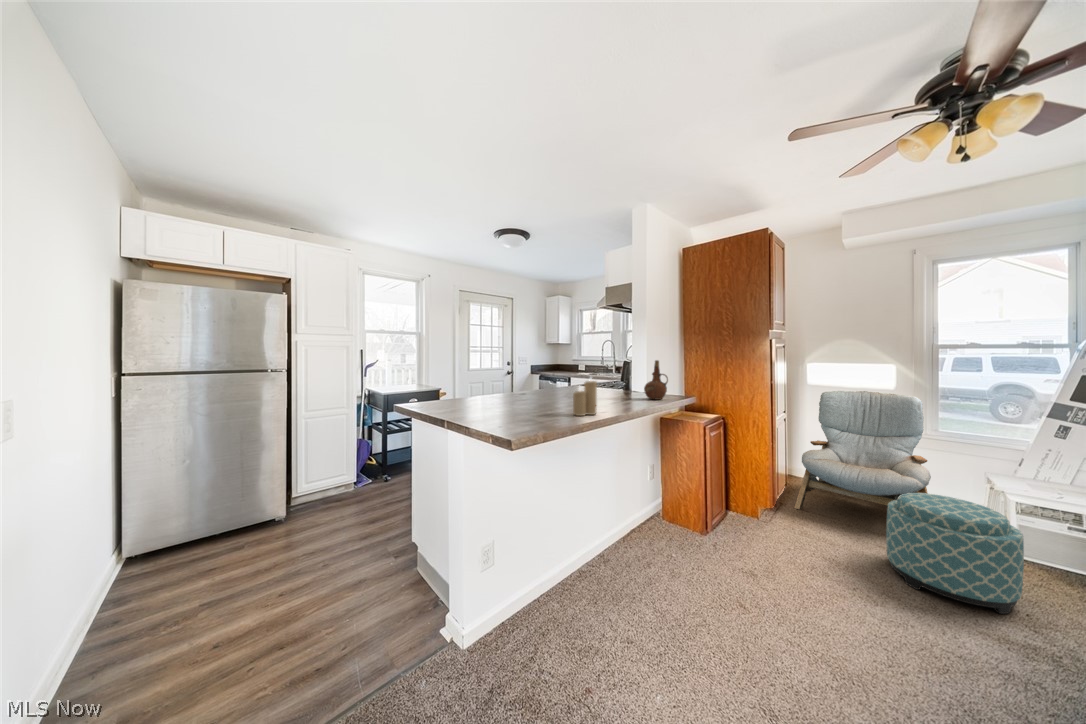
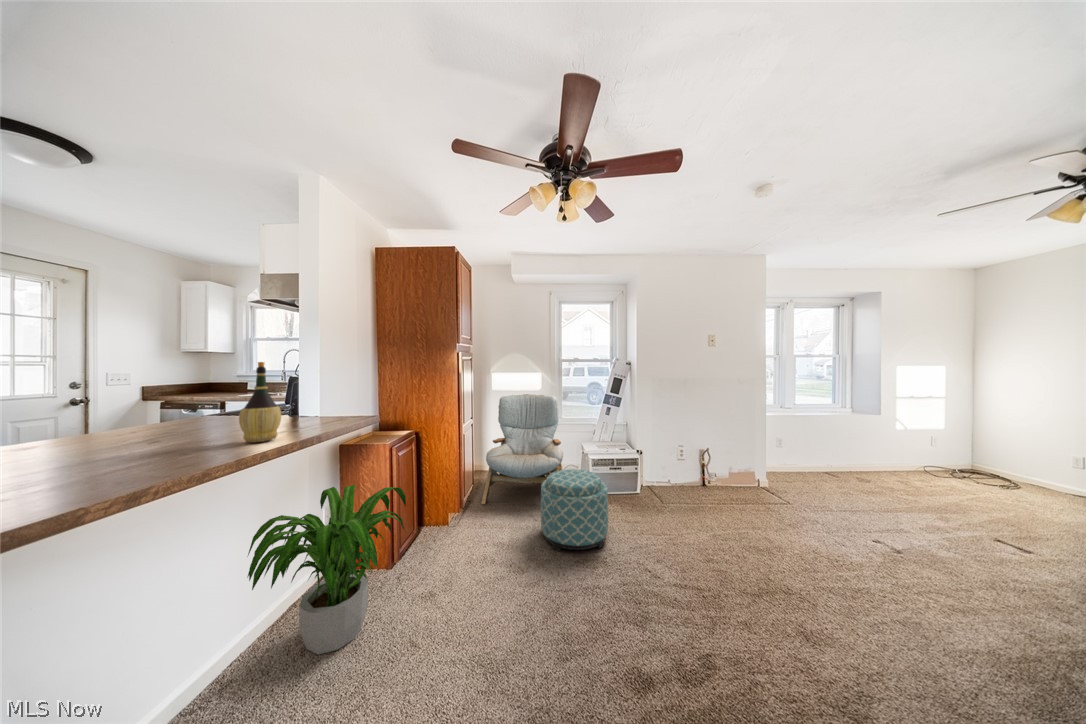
wine bottle: none [618,352,640,405] -> present [239,362,281,442]
ceramic pitcher: present [644,360,668,400] -> none [304,374,340,425]
candle: present [573,378,597,416] -> none [75,405,156,489]
potted plant: none [616,450,725,569] -> present [248,485,406,655]

